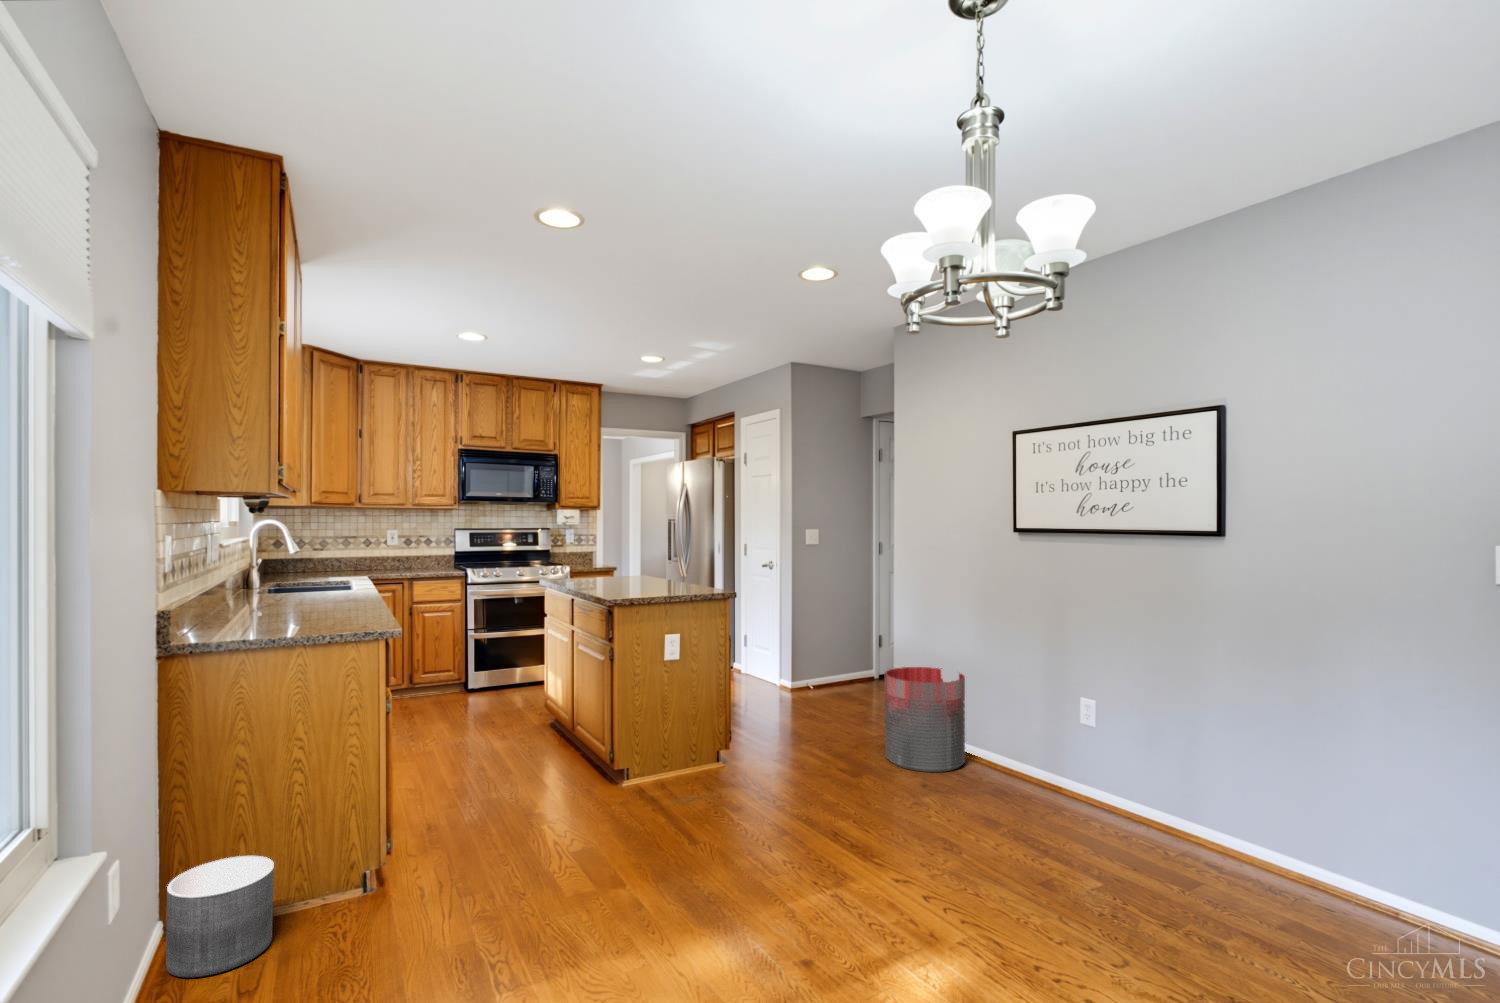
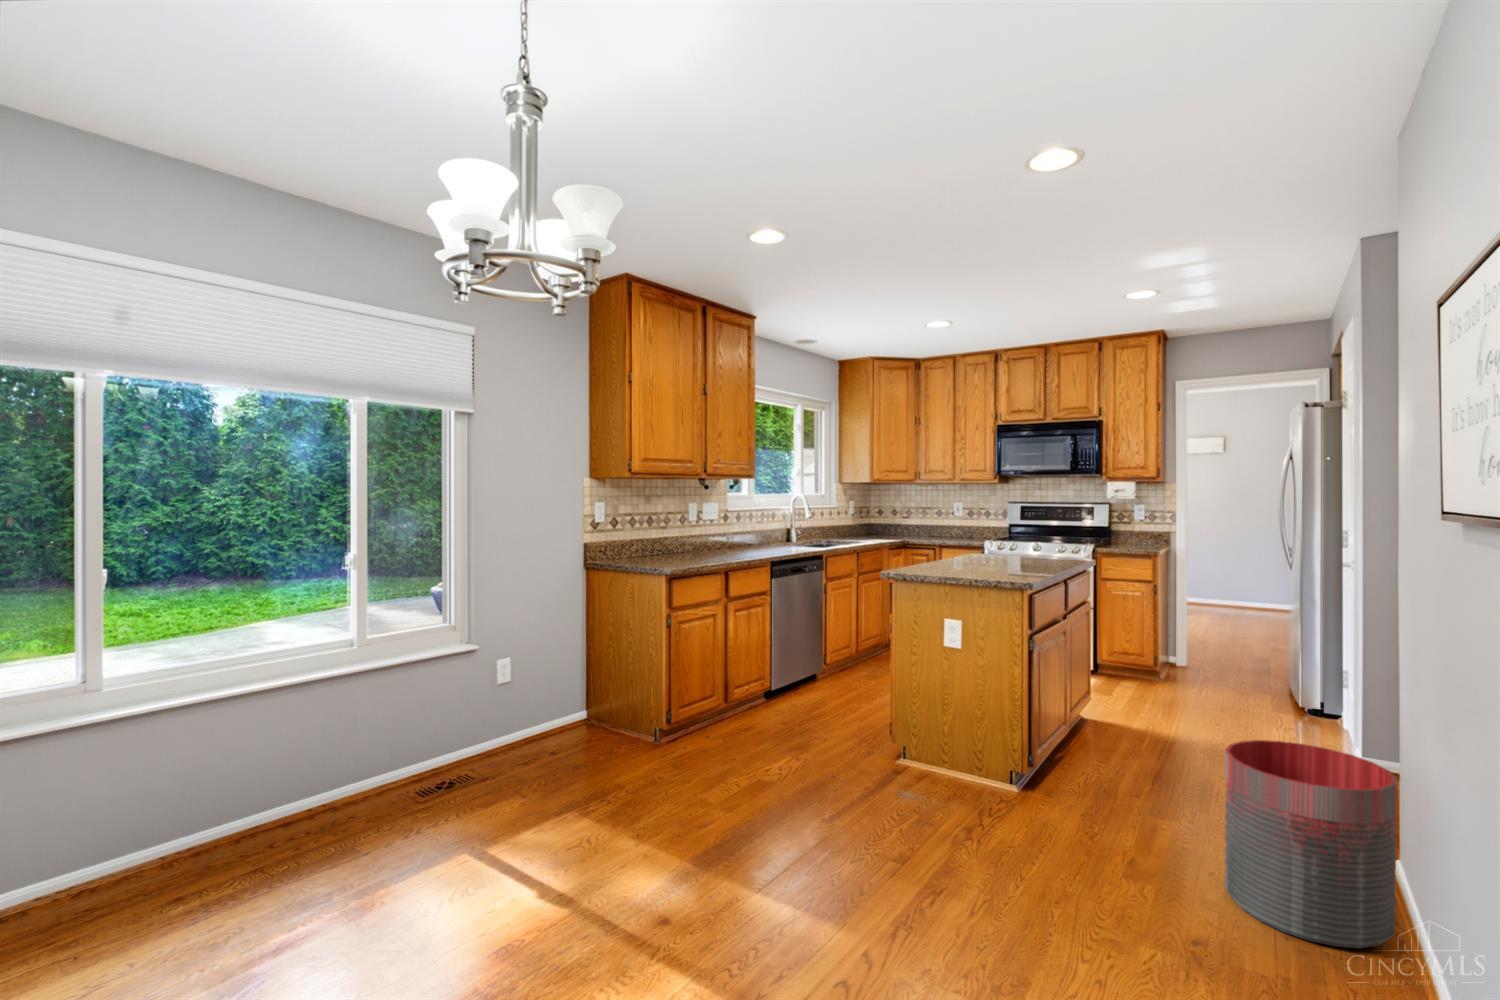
planter: present [166,856,274,977] -> none [542,690,593,747]

